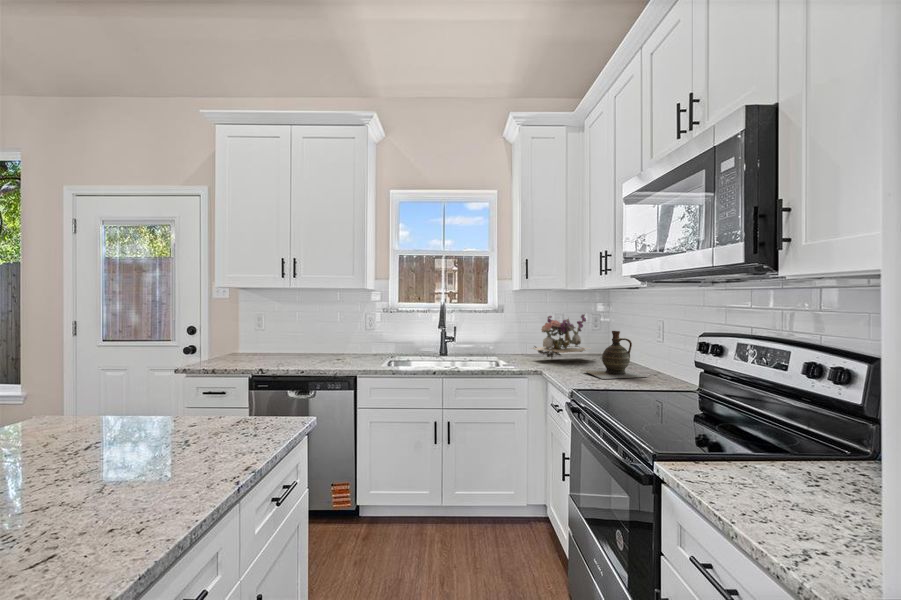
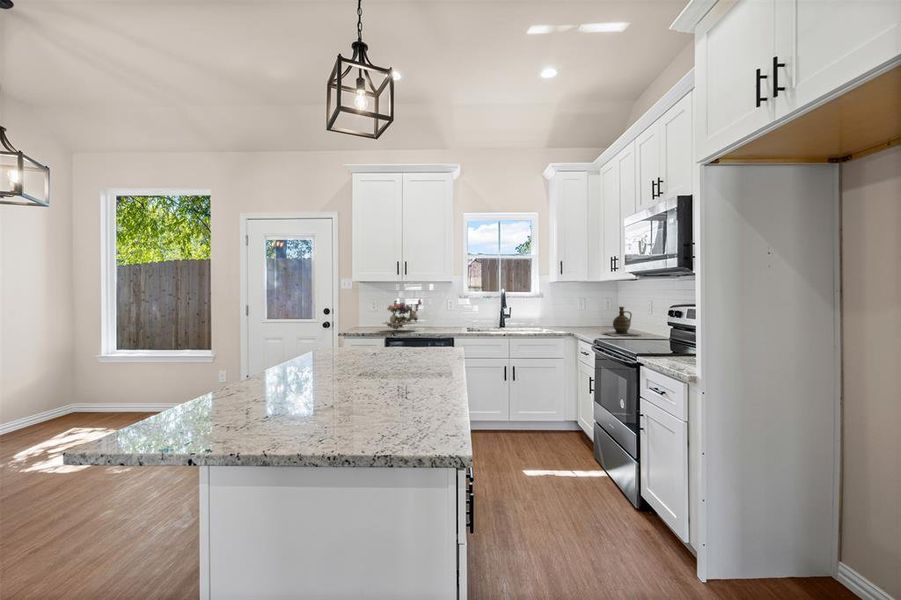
flower arrangement: present [531,314,590,358] -> present [383,299,421,330]

